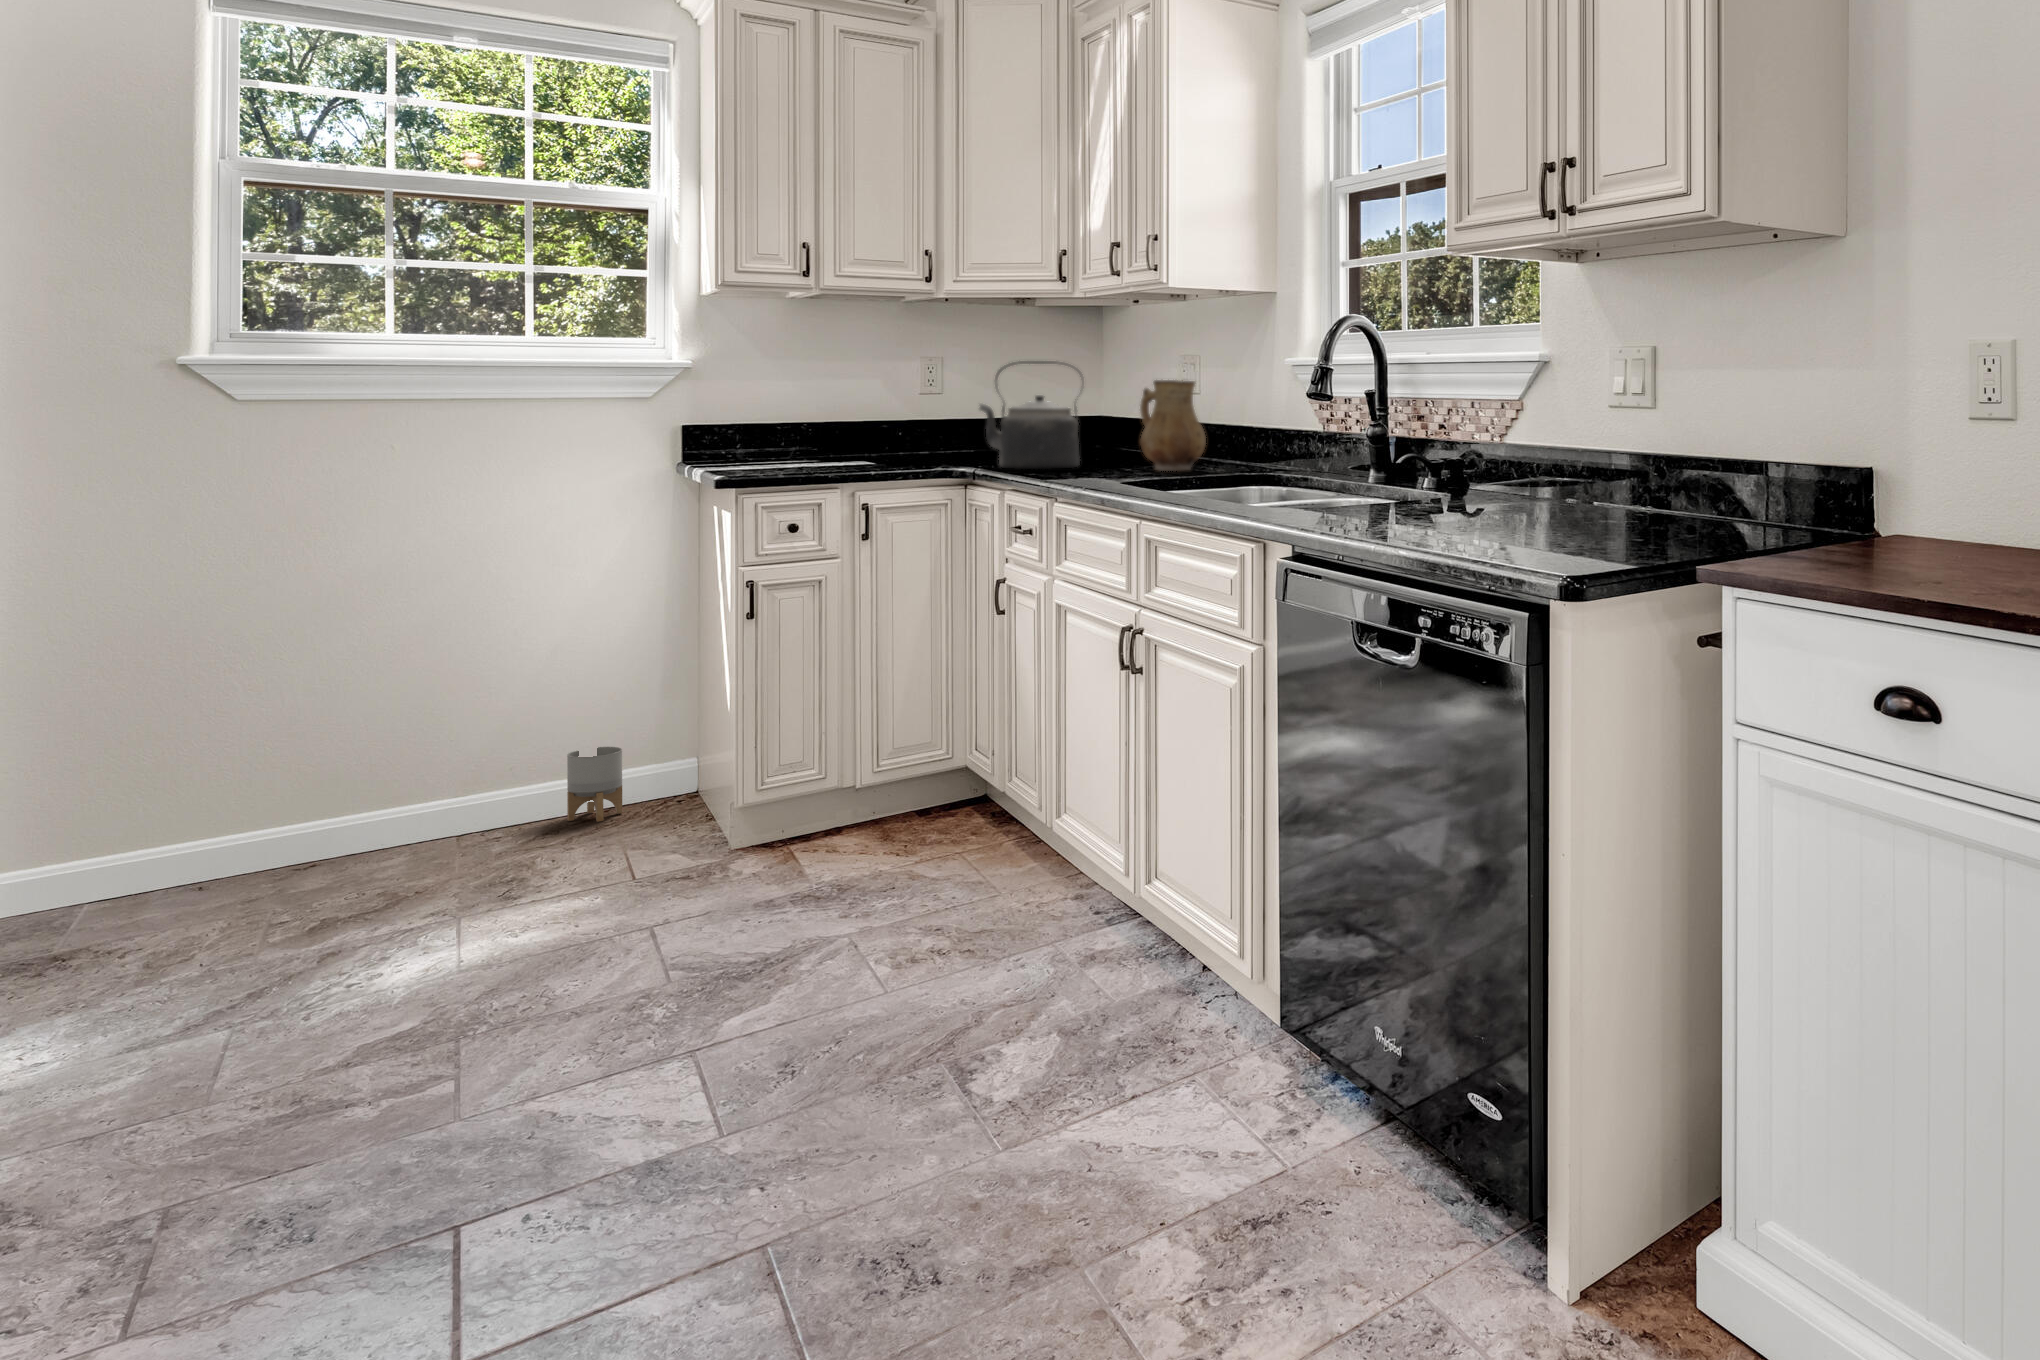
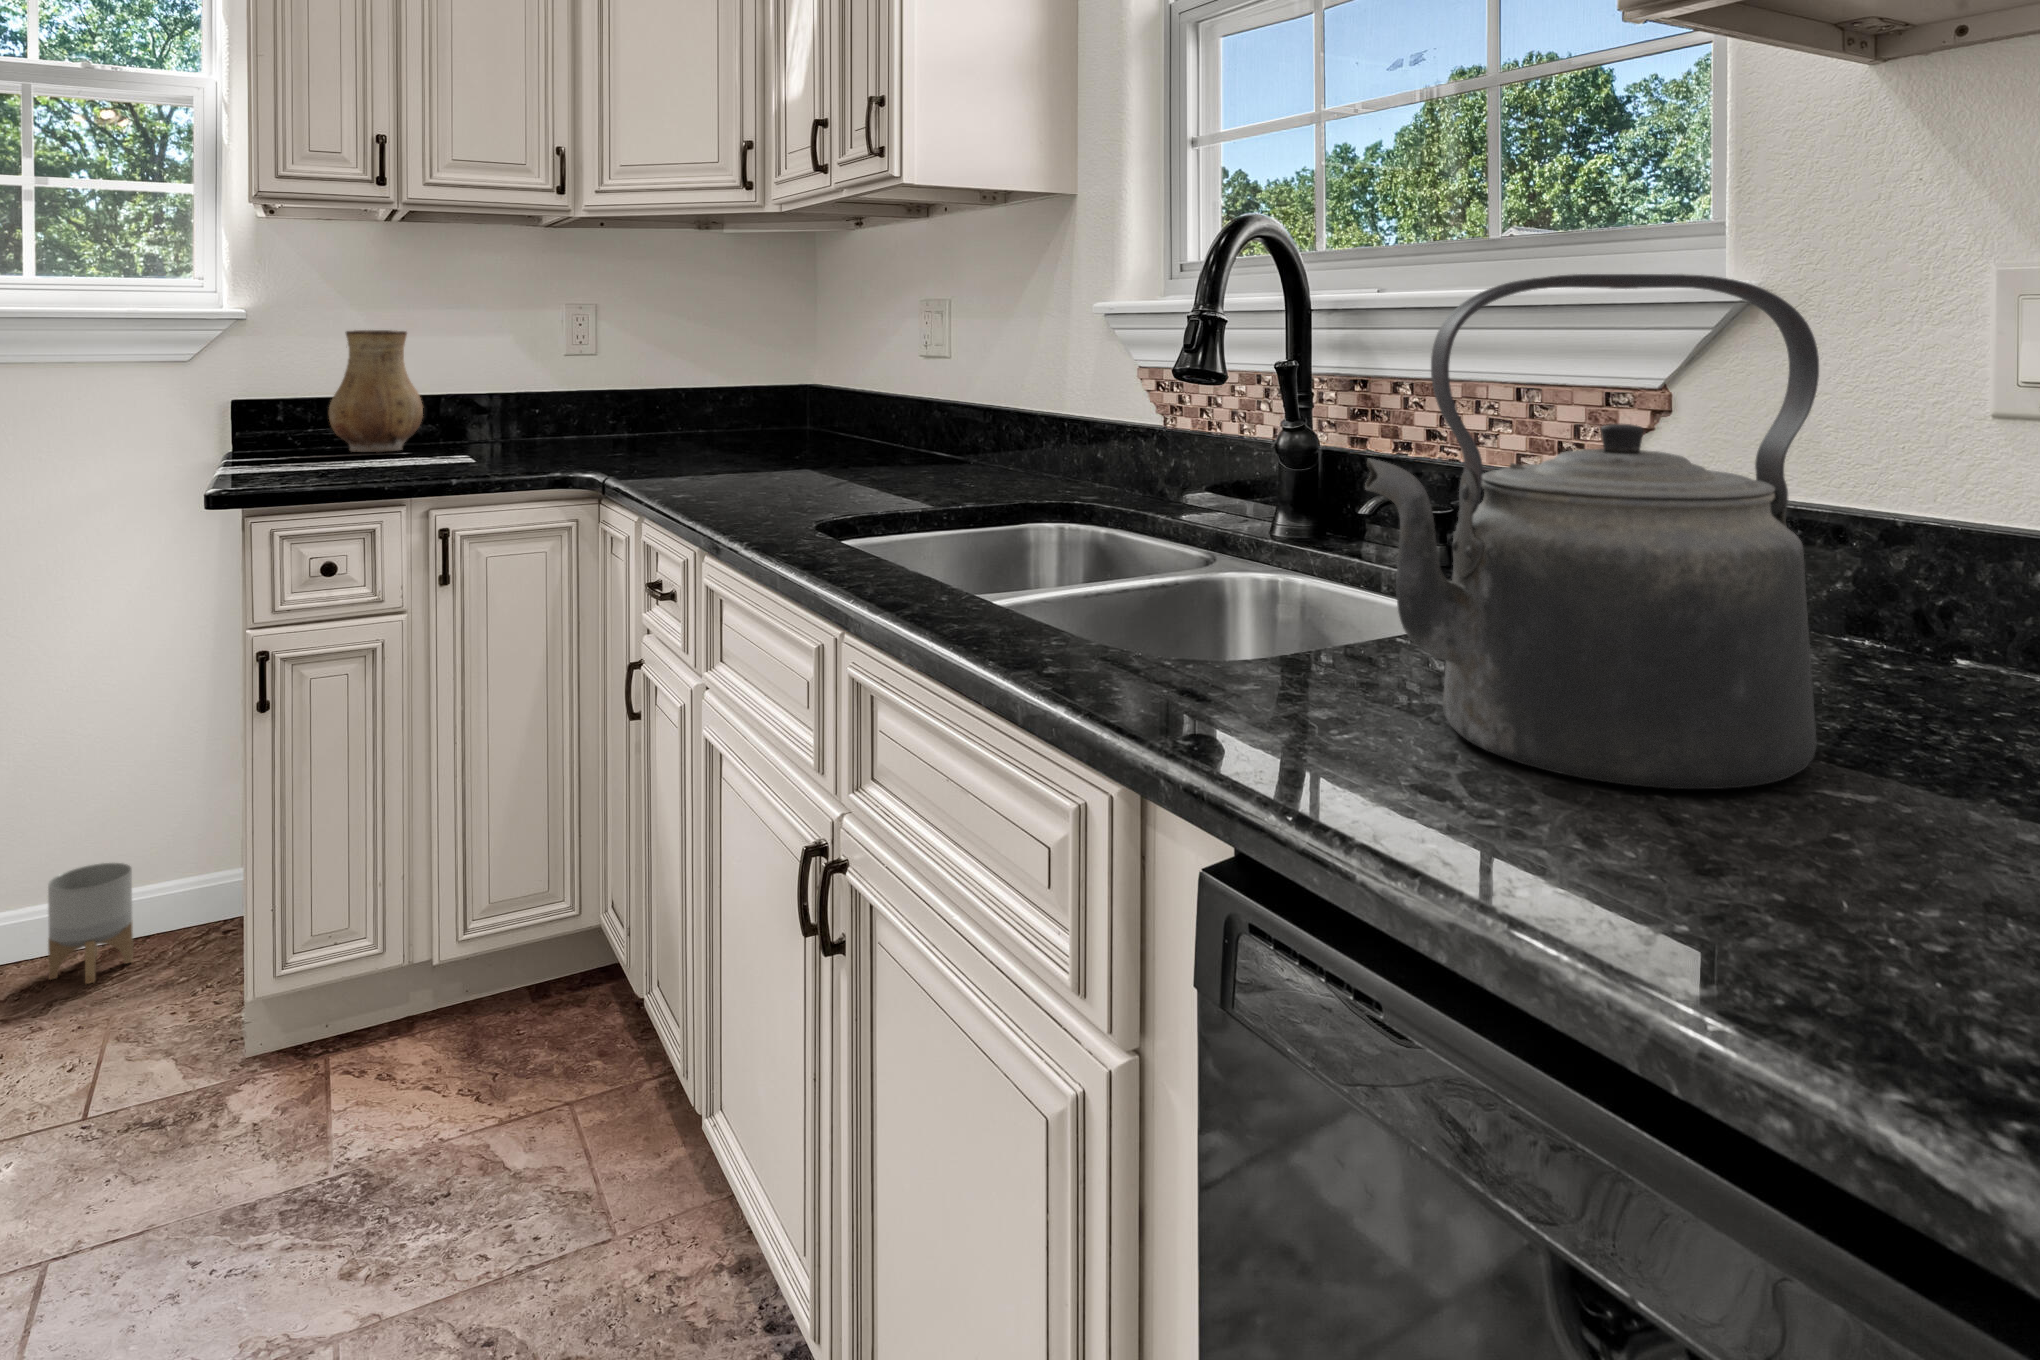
kettle: present [980,361,1082,469] -> present [1365,274,1819,789]
ceramic pitcher: present [1140,380,1206,471] -> present [329,330,423,452]

